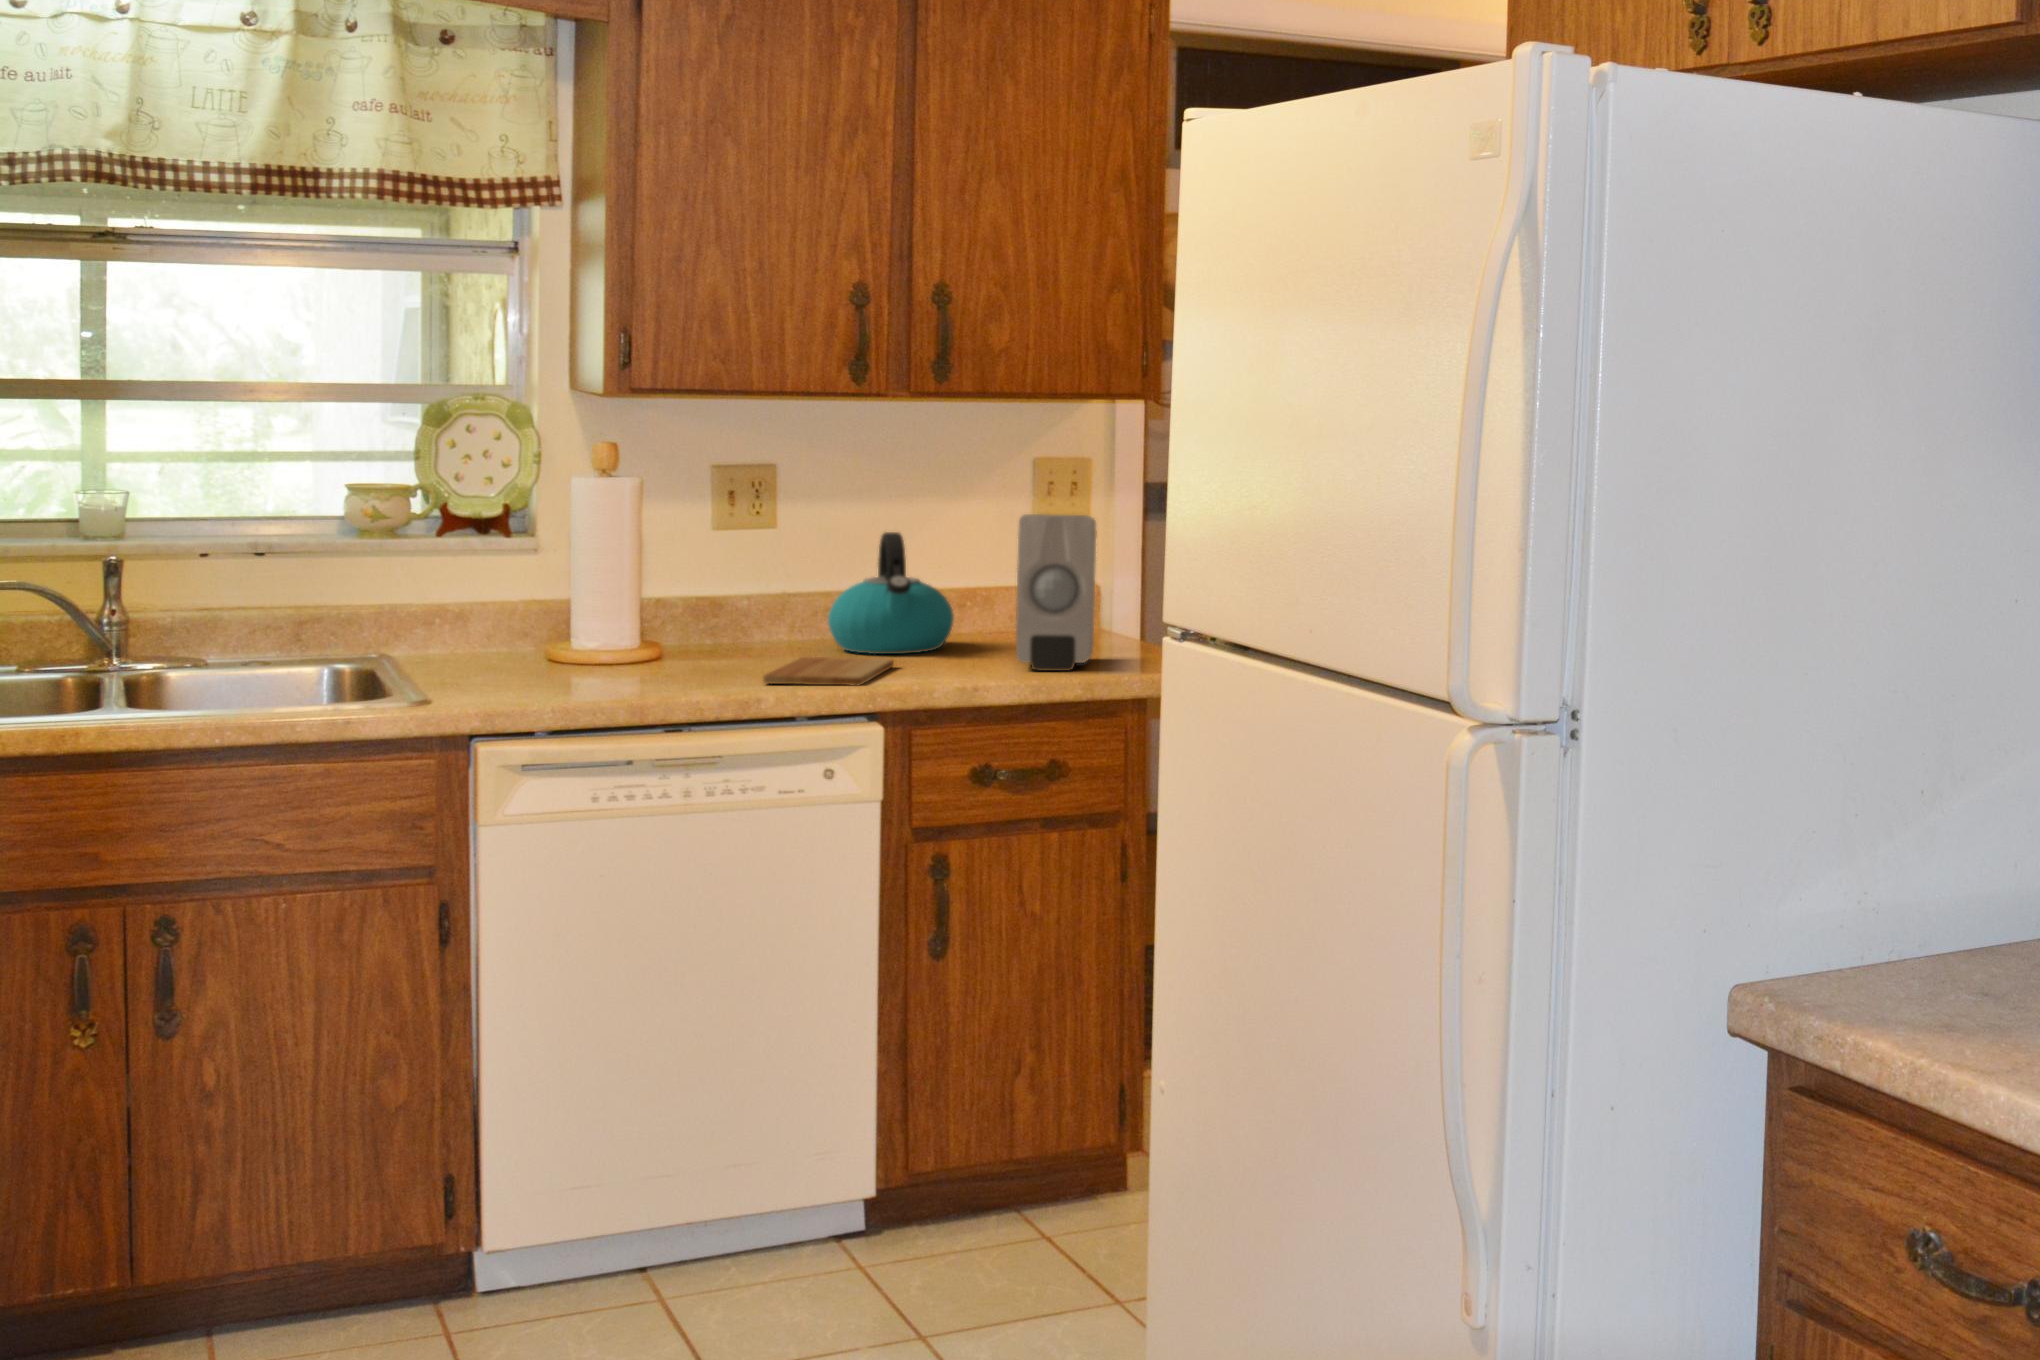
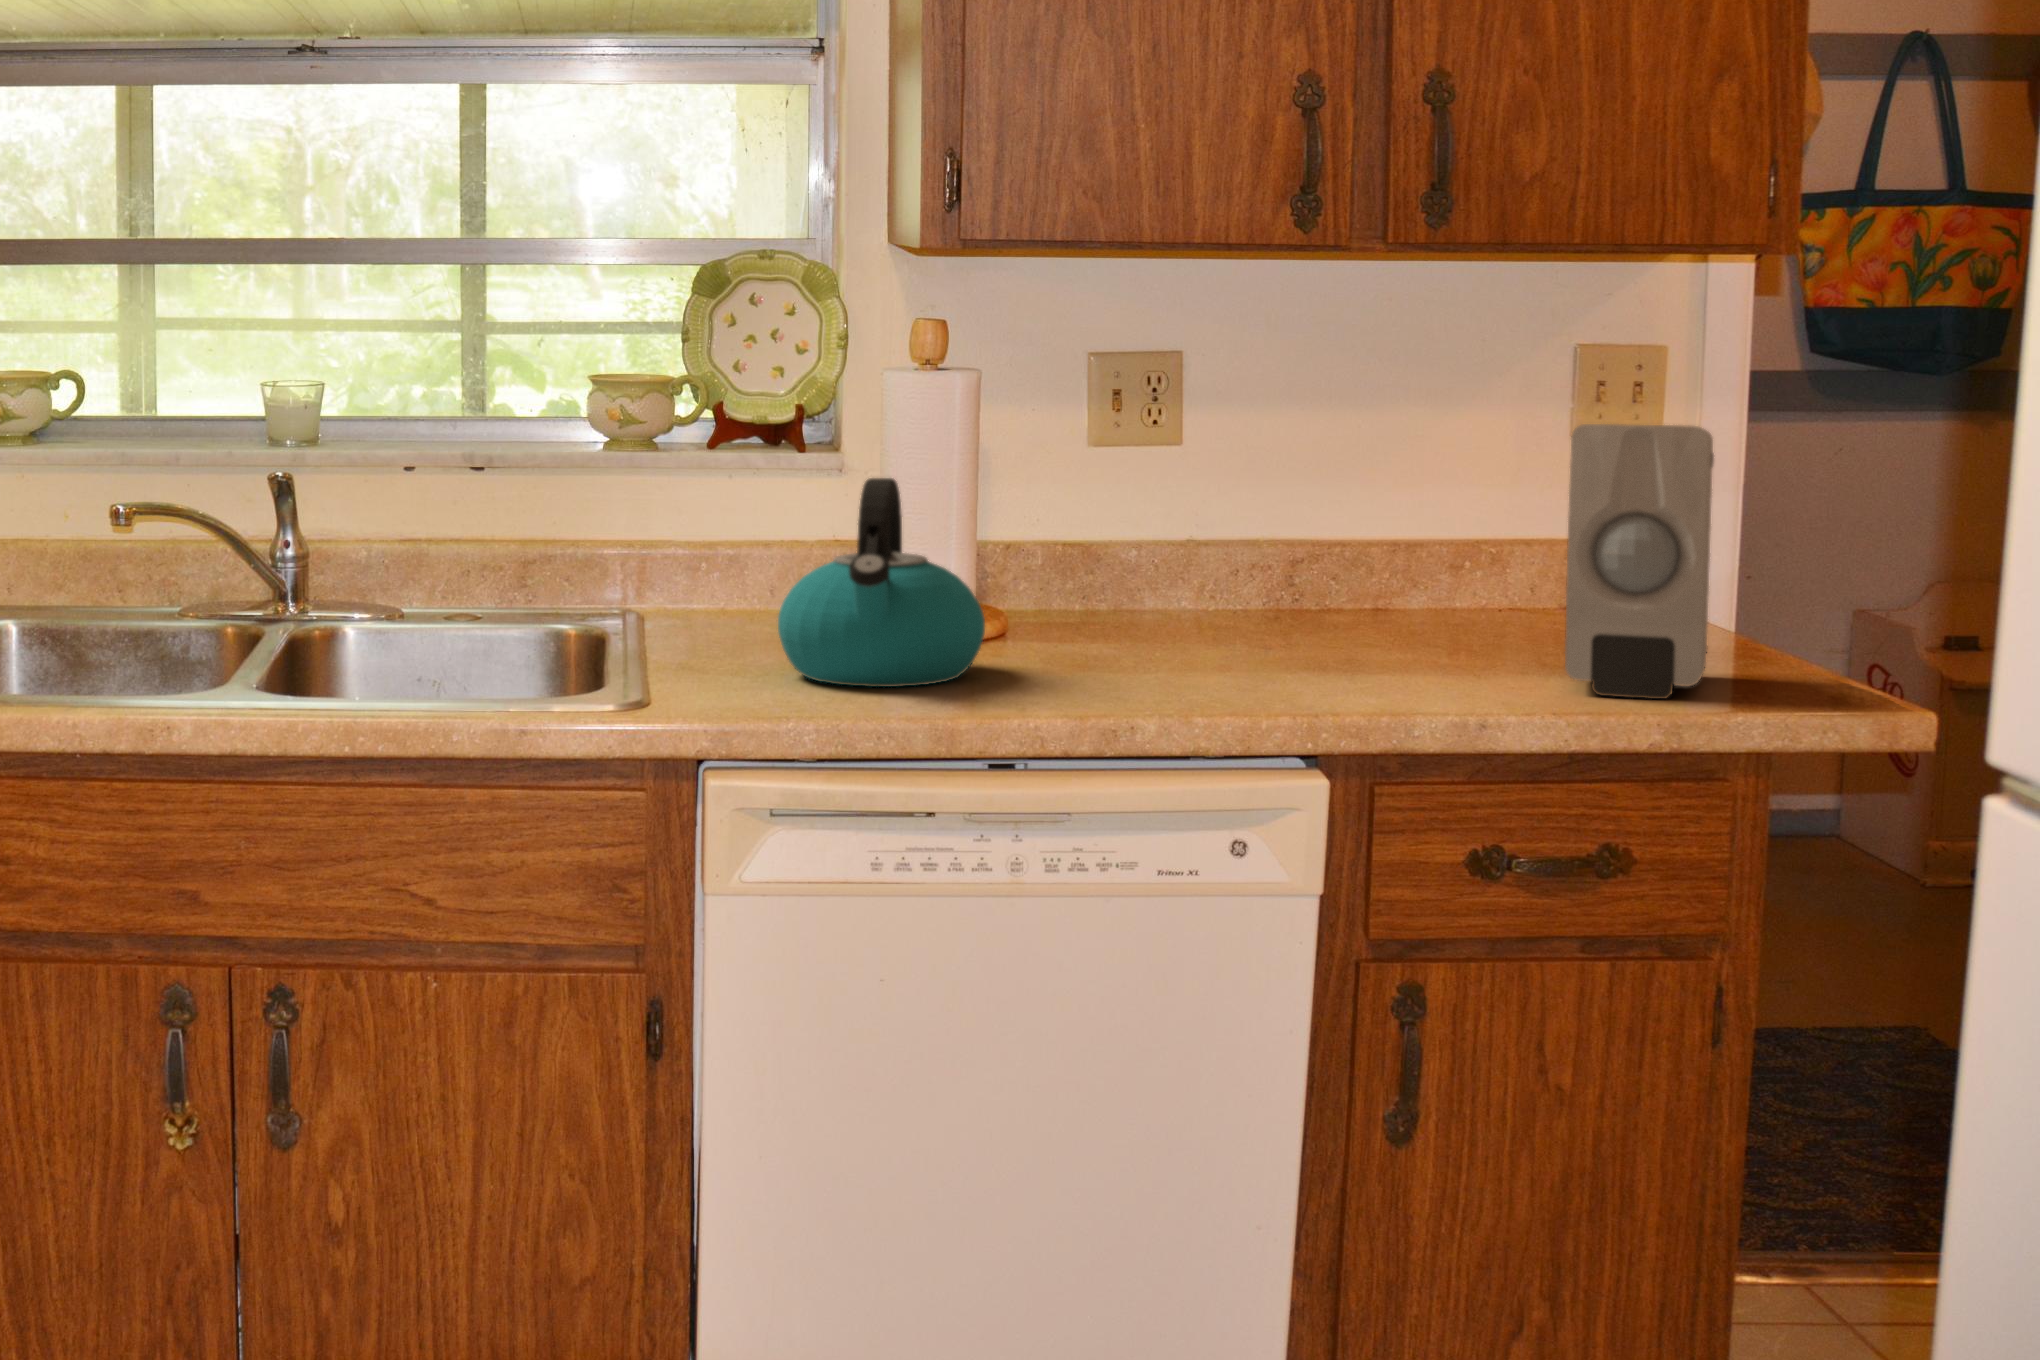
kettle: present [828,532,954,654] -> present [778,478,985,687]
cutting board: present [763,657,894,685] -> none [1138,651,1354,708]

